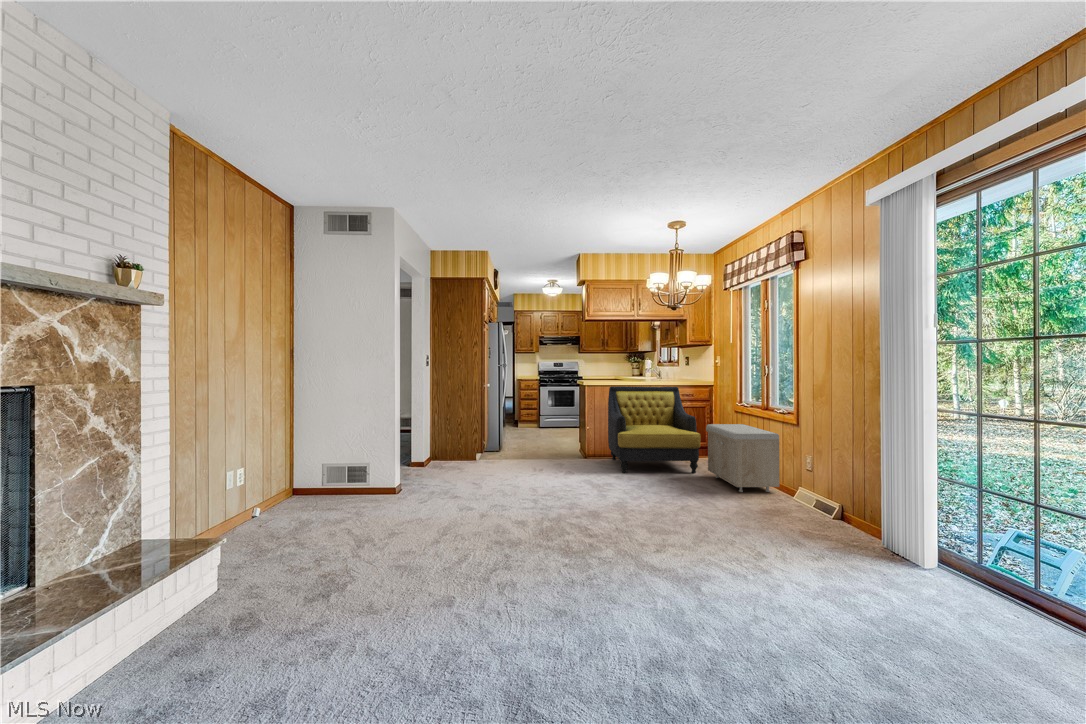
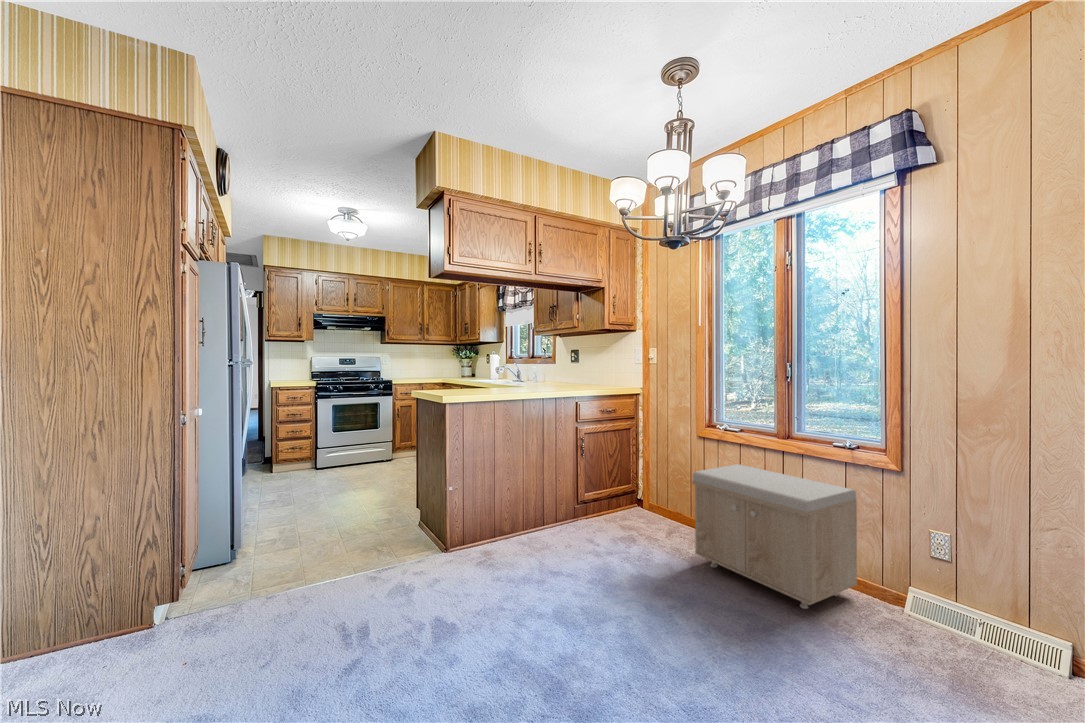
armchair: present [608,386,701,473] -> none [490,400,677,588]

